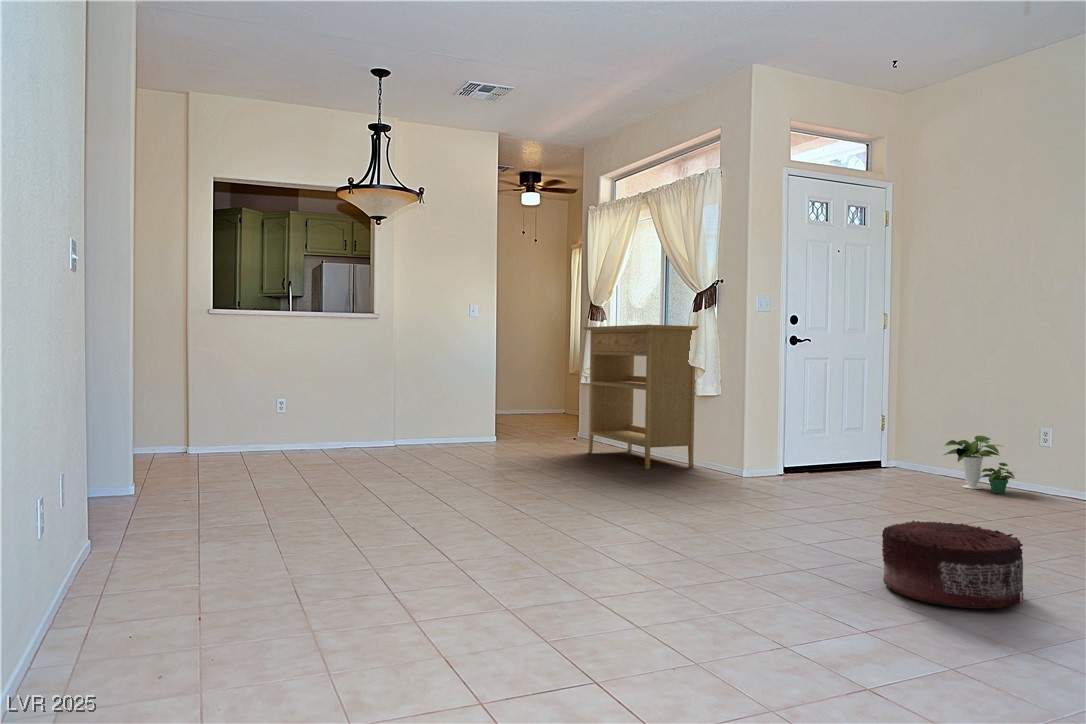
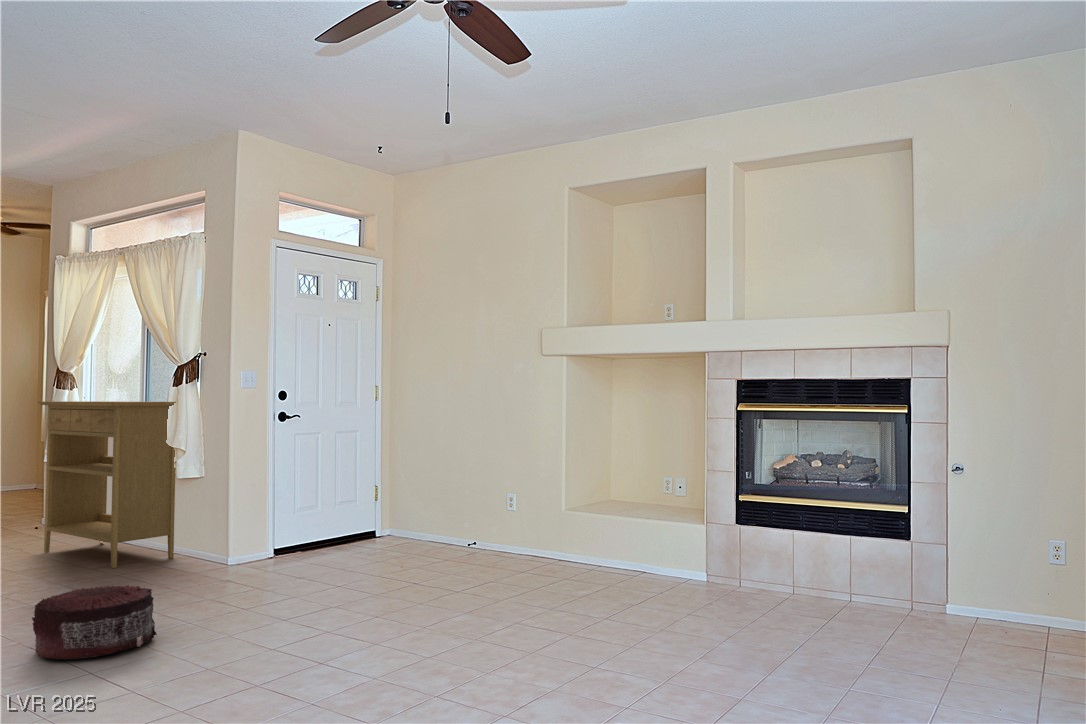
potted plant: present [944,436,1014,494] -> none [423,501,481,555]
pouf: present [882,520,1024,608] -> present [32,585,157,659]

